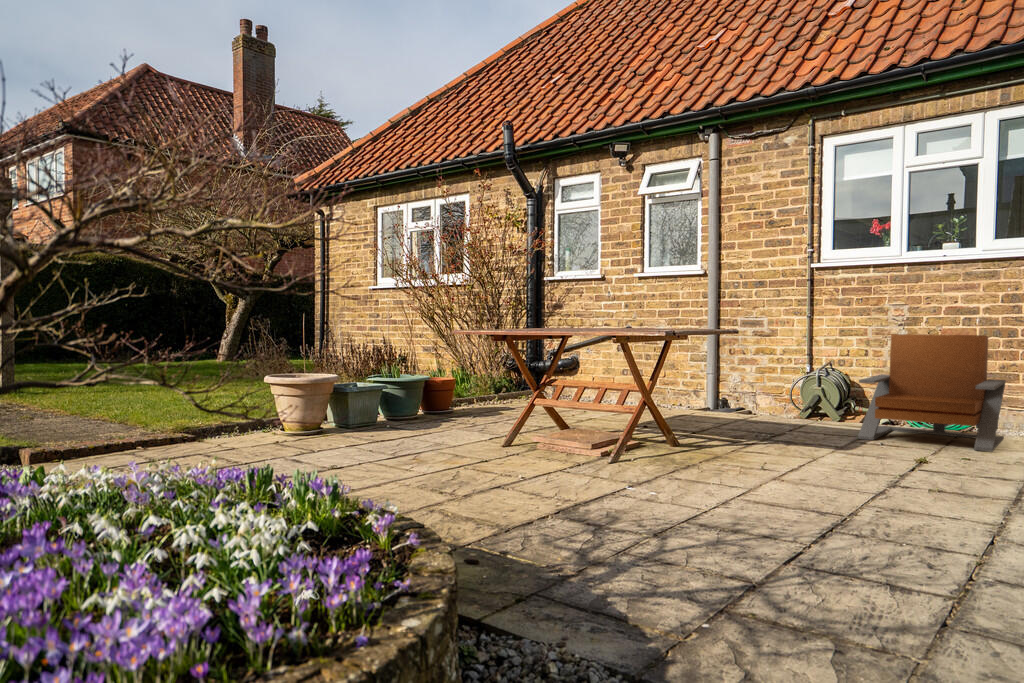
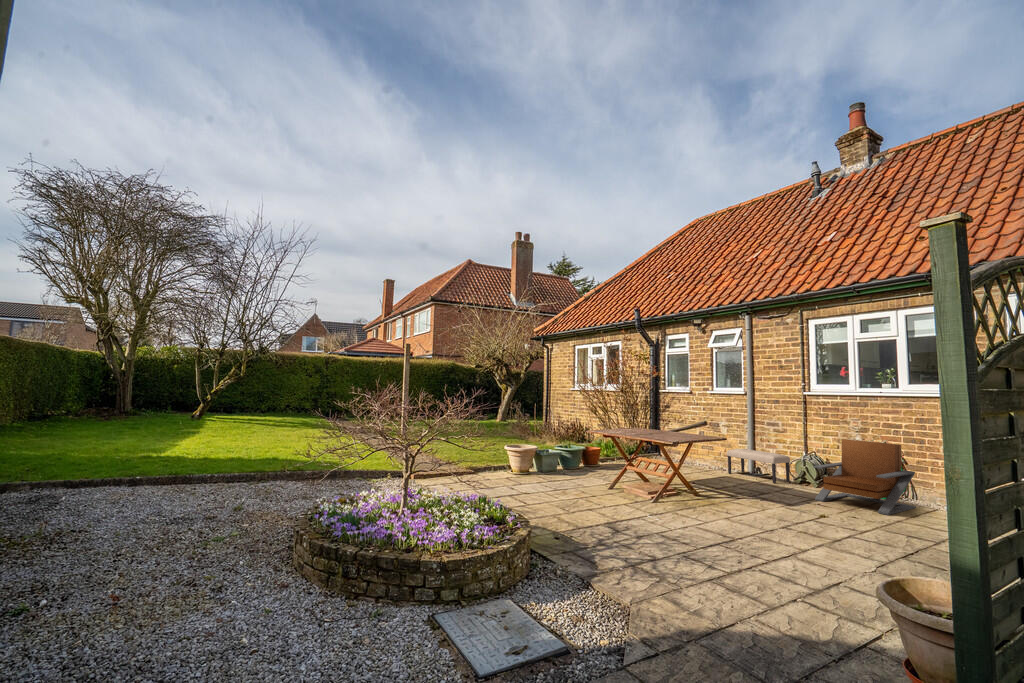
bench: none [676,368,783,419] -> present [727,449,790,483]

